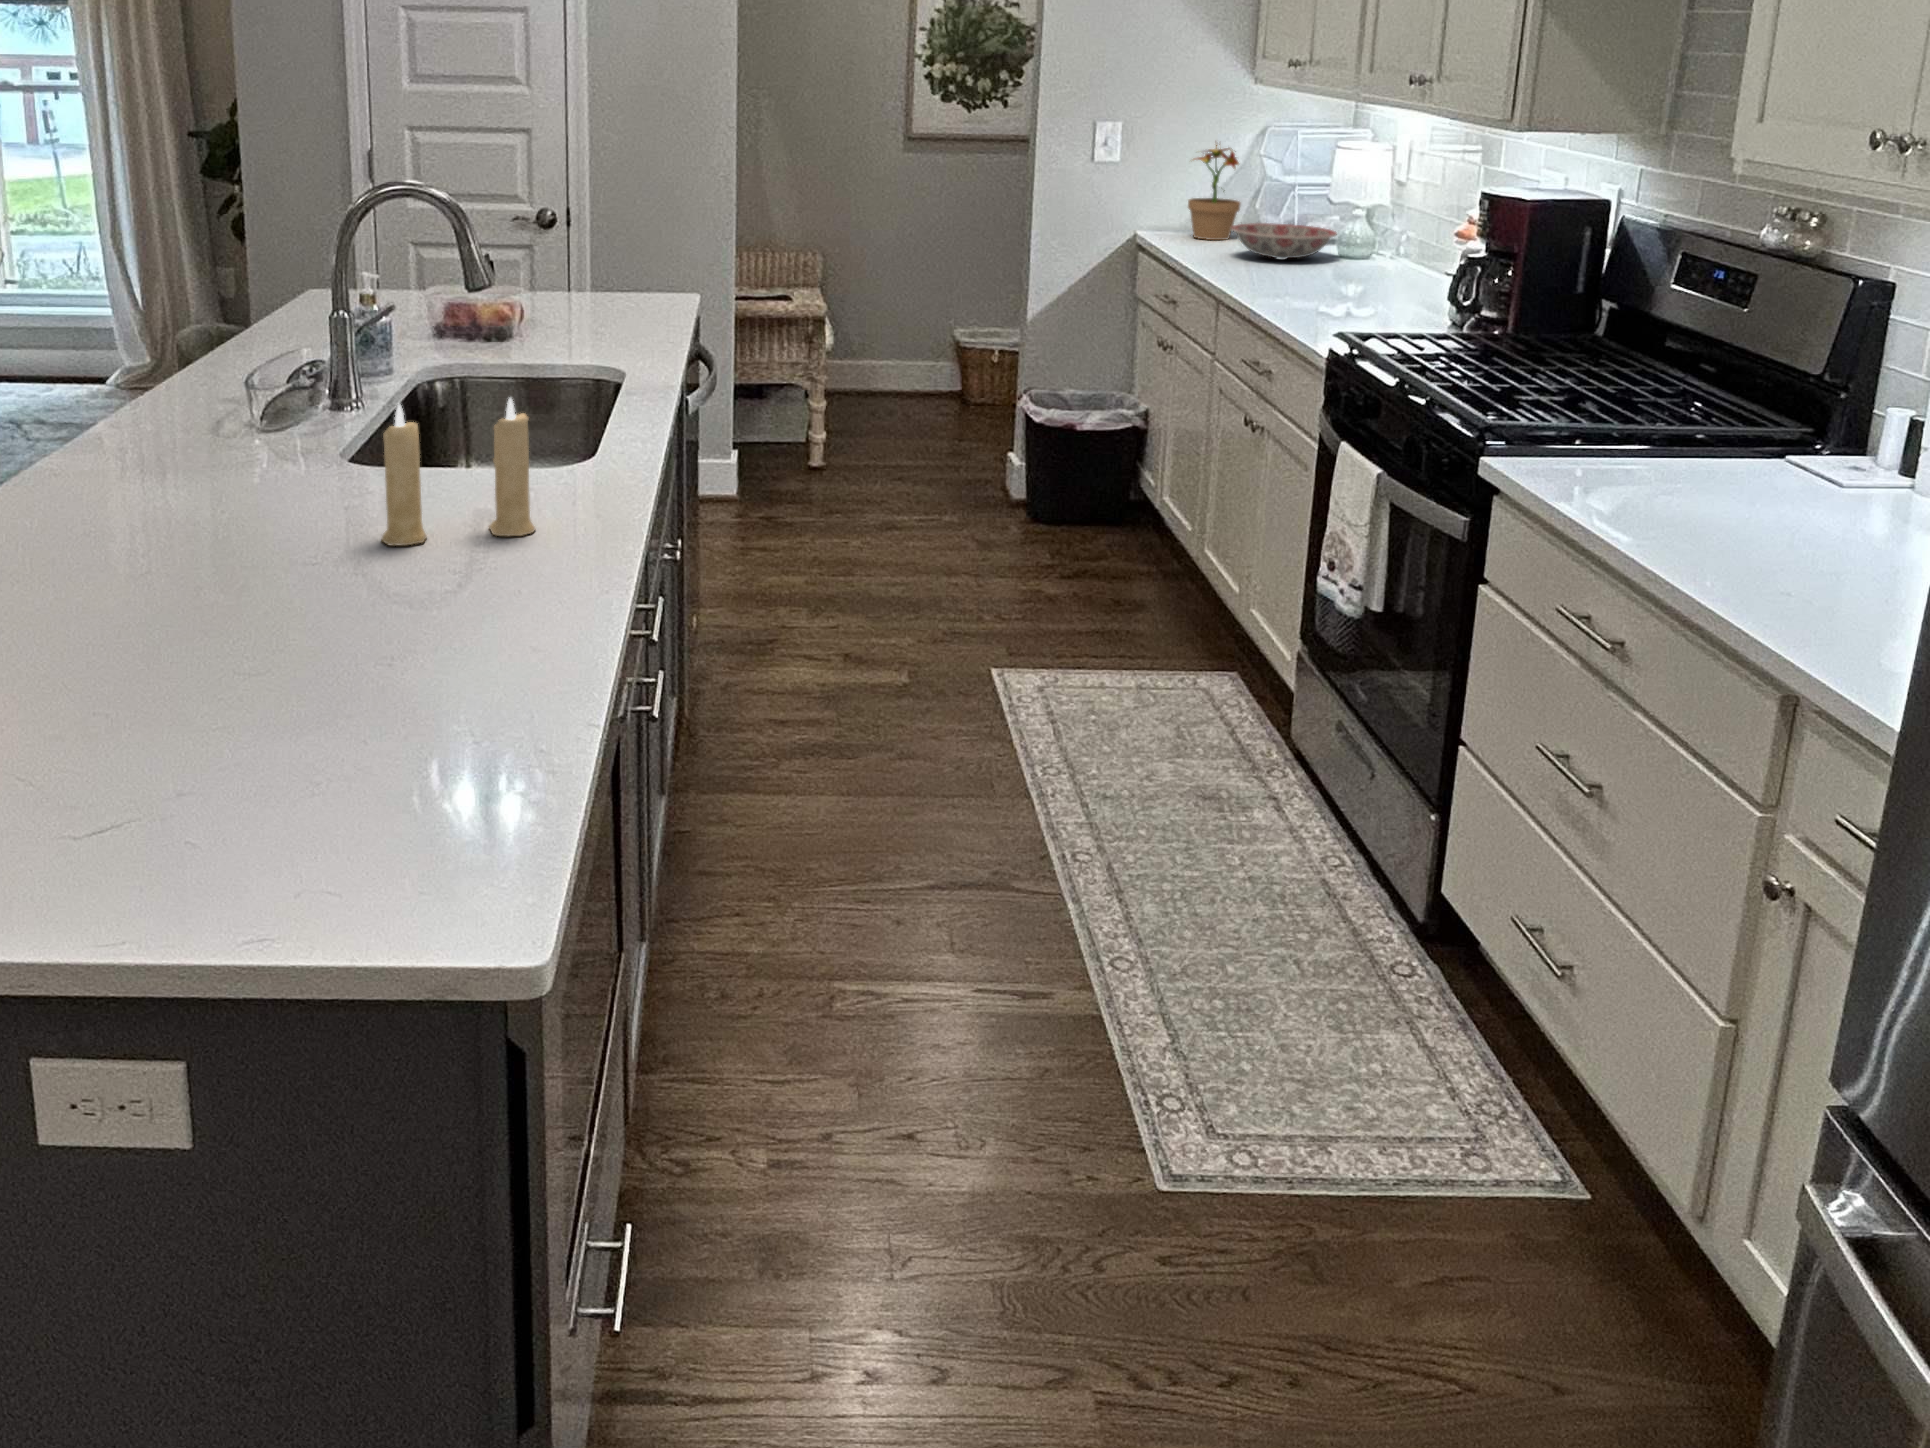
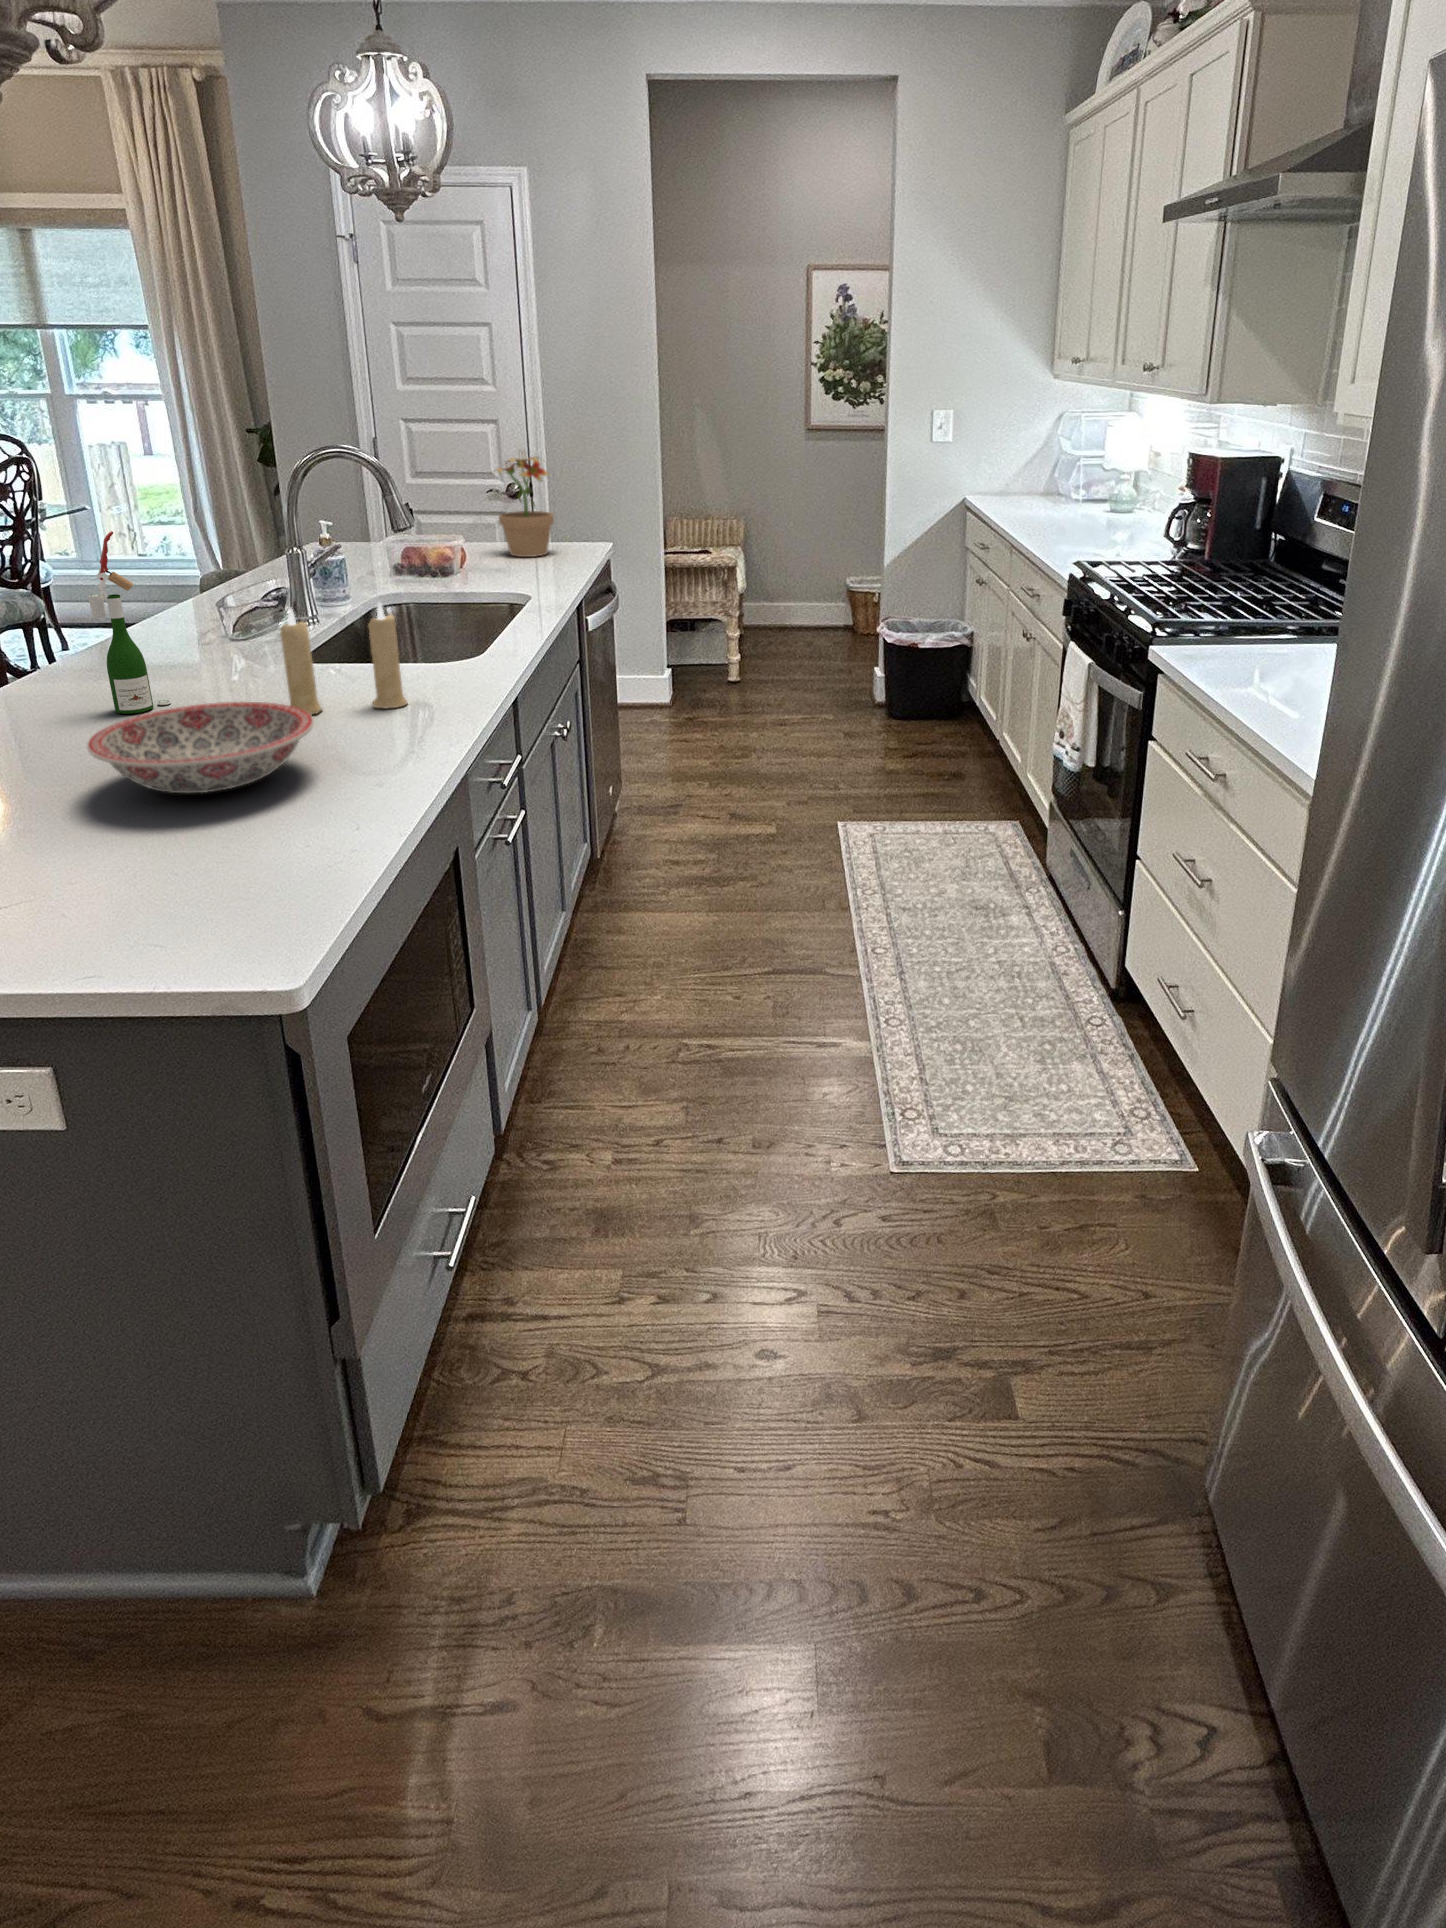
potted plant: present [1188,145,1240,240] -> present [497,453,554,557]
ceramic bowl: present [1231,223,1337,259] -> present [87,702,314,793]
wine bottle: none [137,302,224,538] -> present [89,531,171,714]

